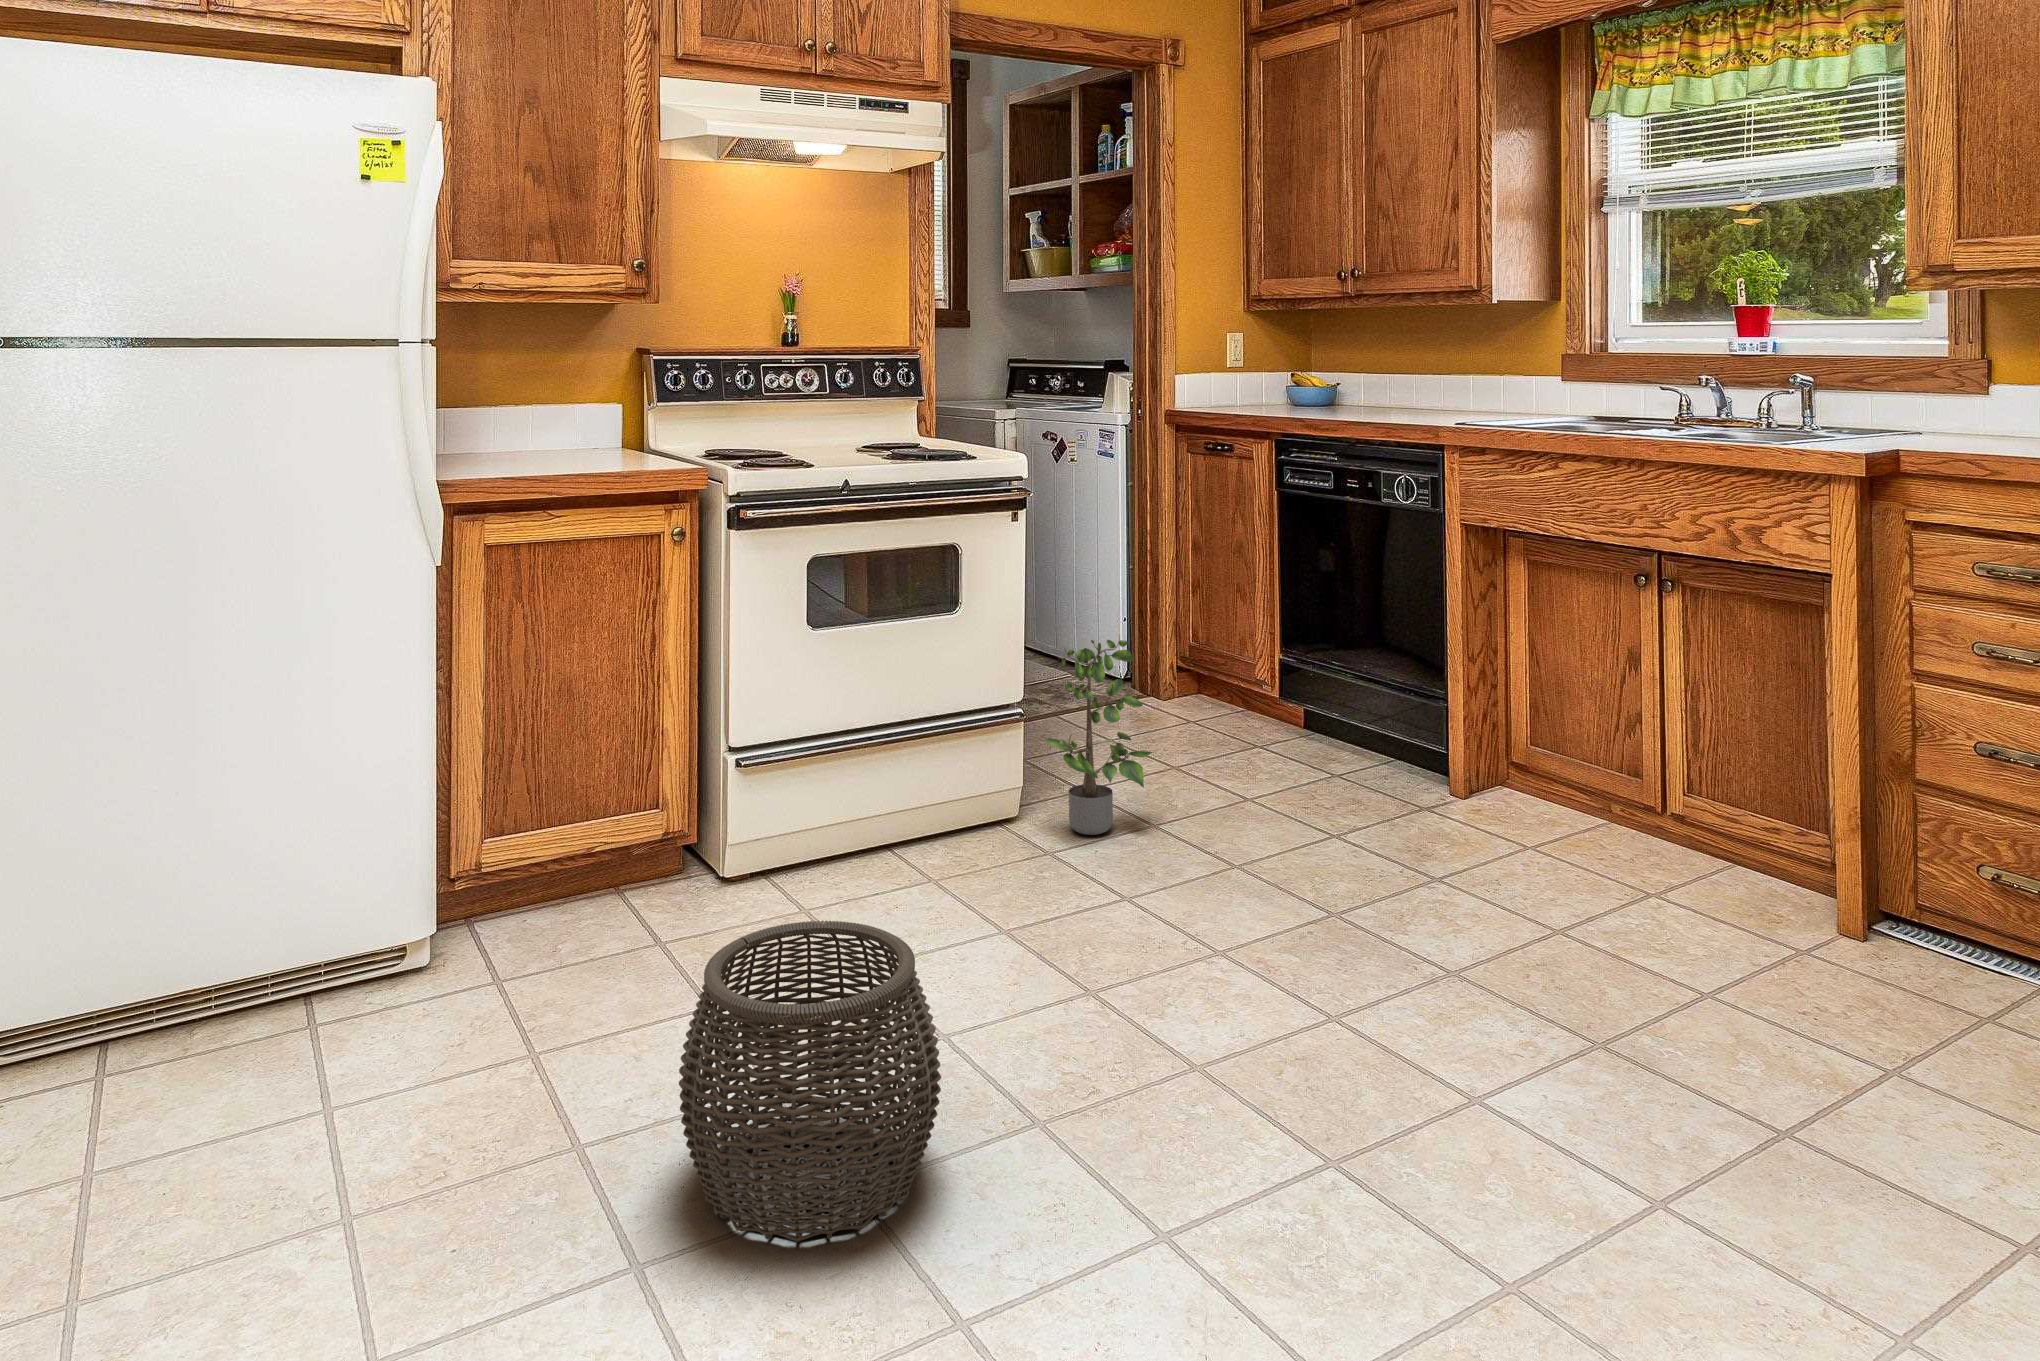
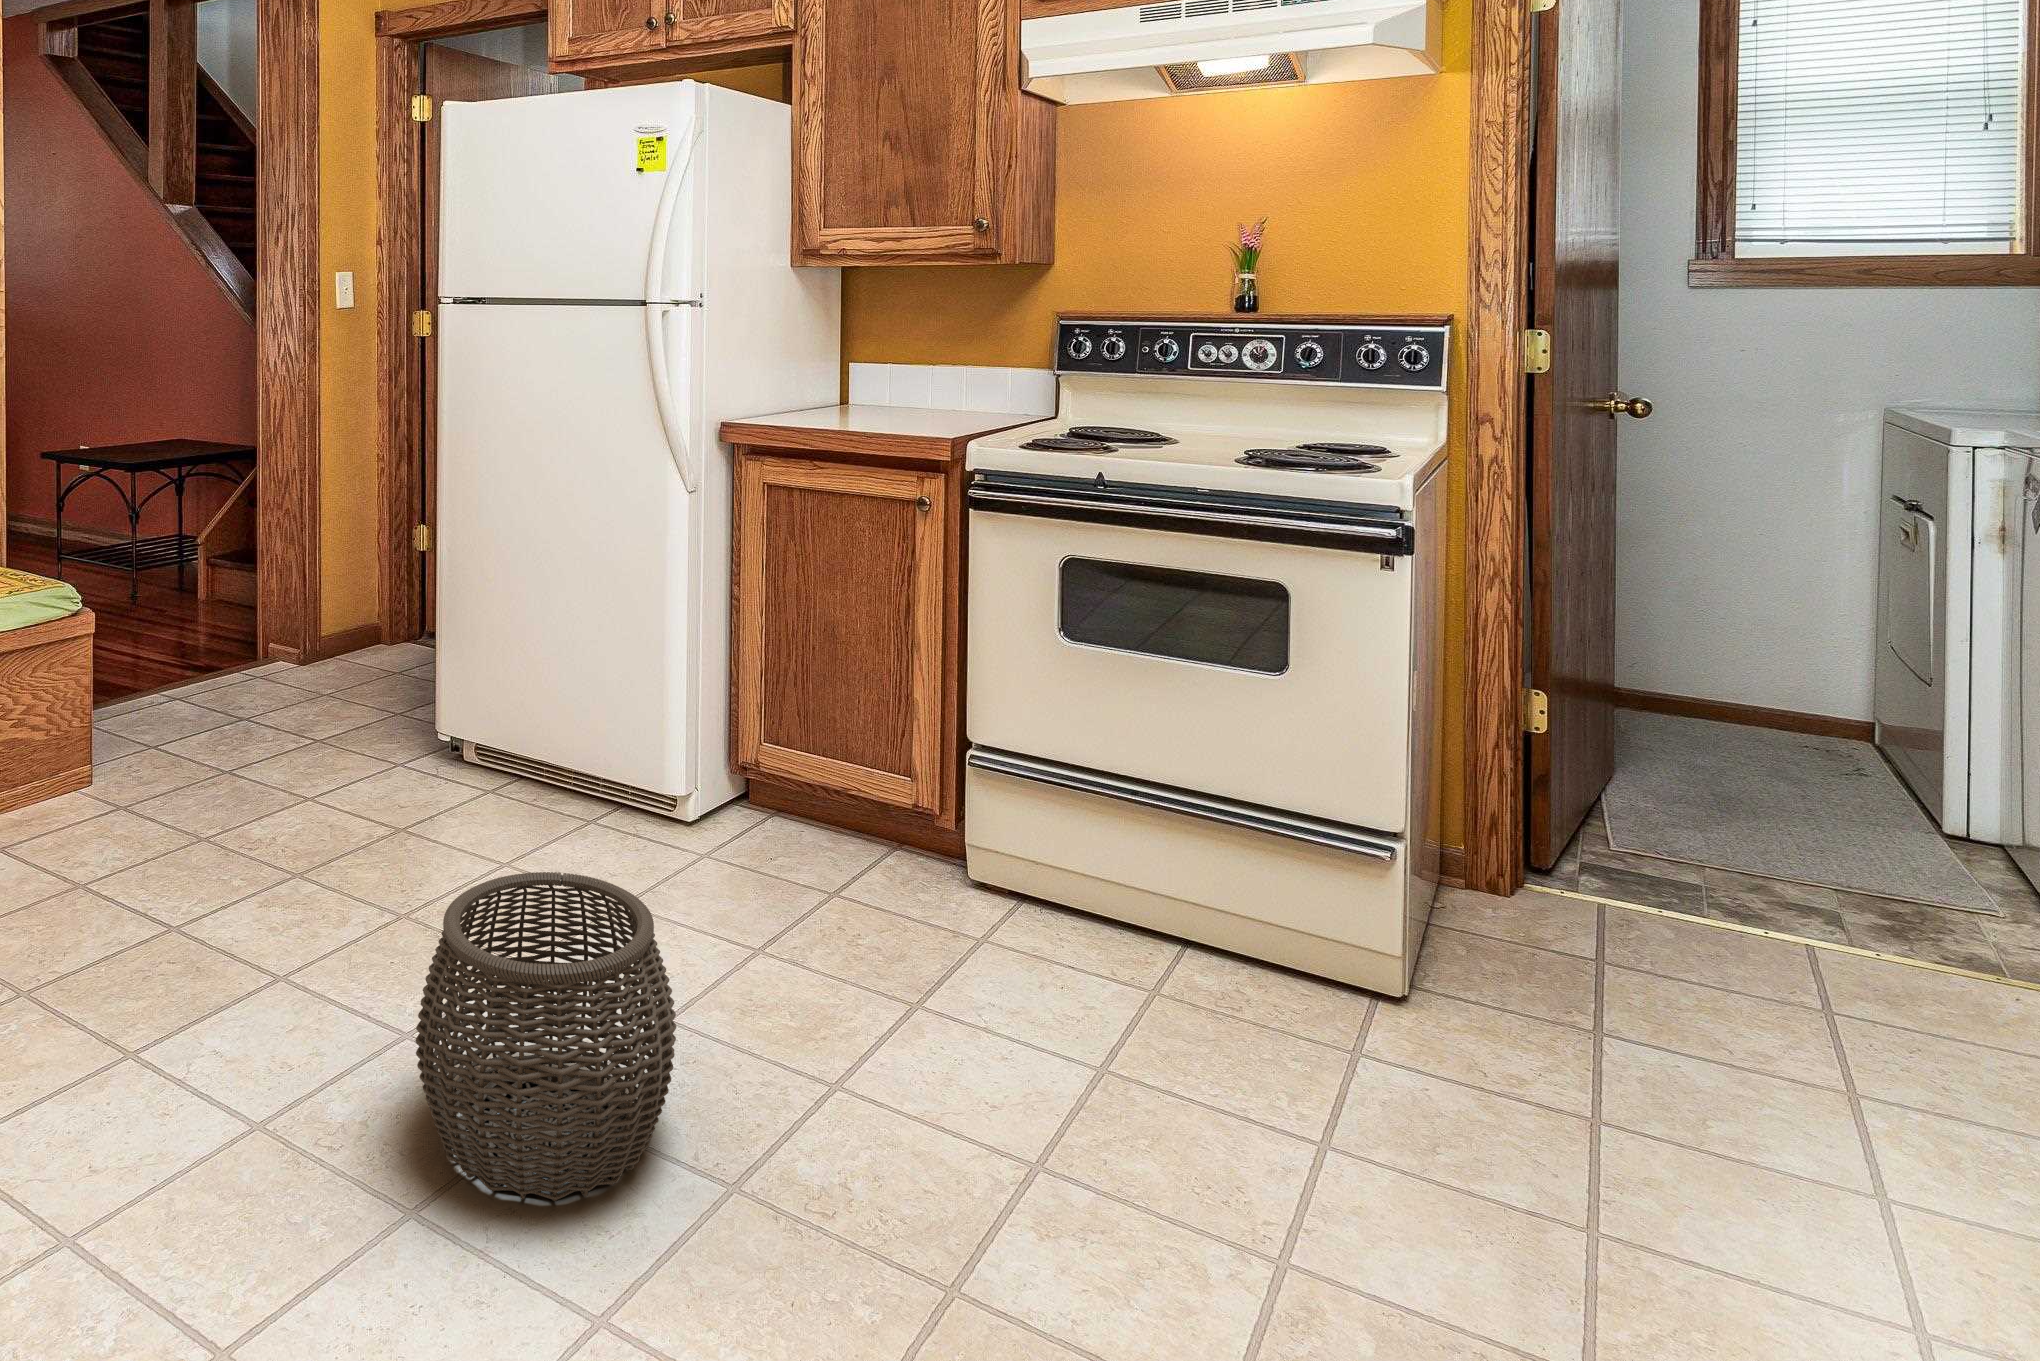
potted plant: present [1046,639,1153,835] -> none [1412,767,1637,1073]

